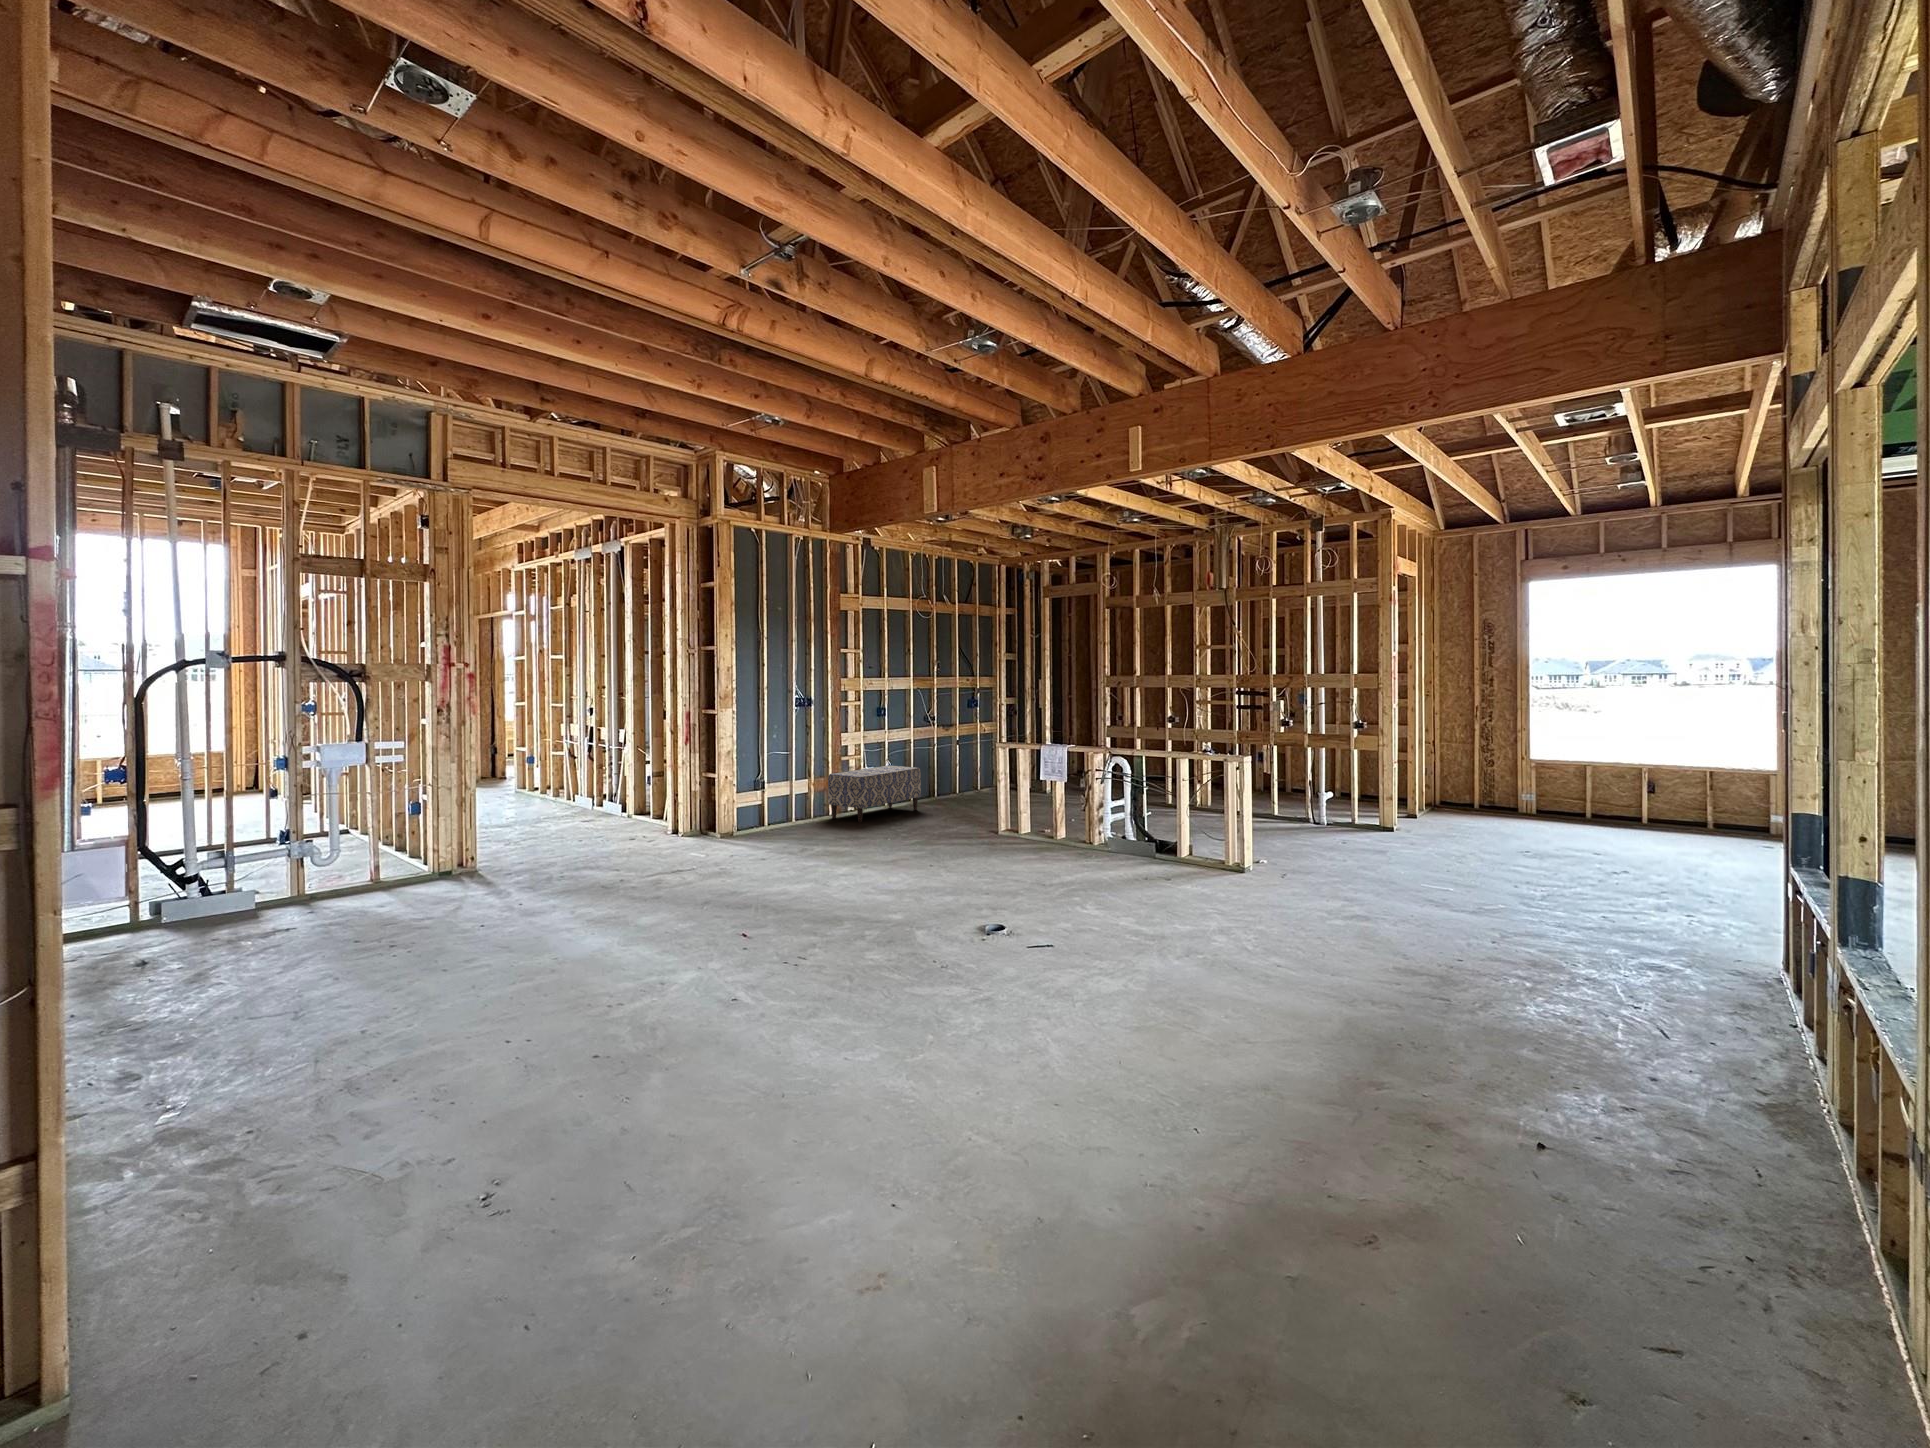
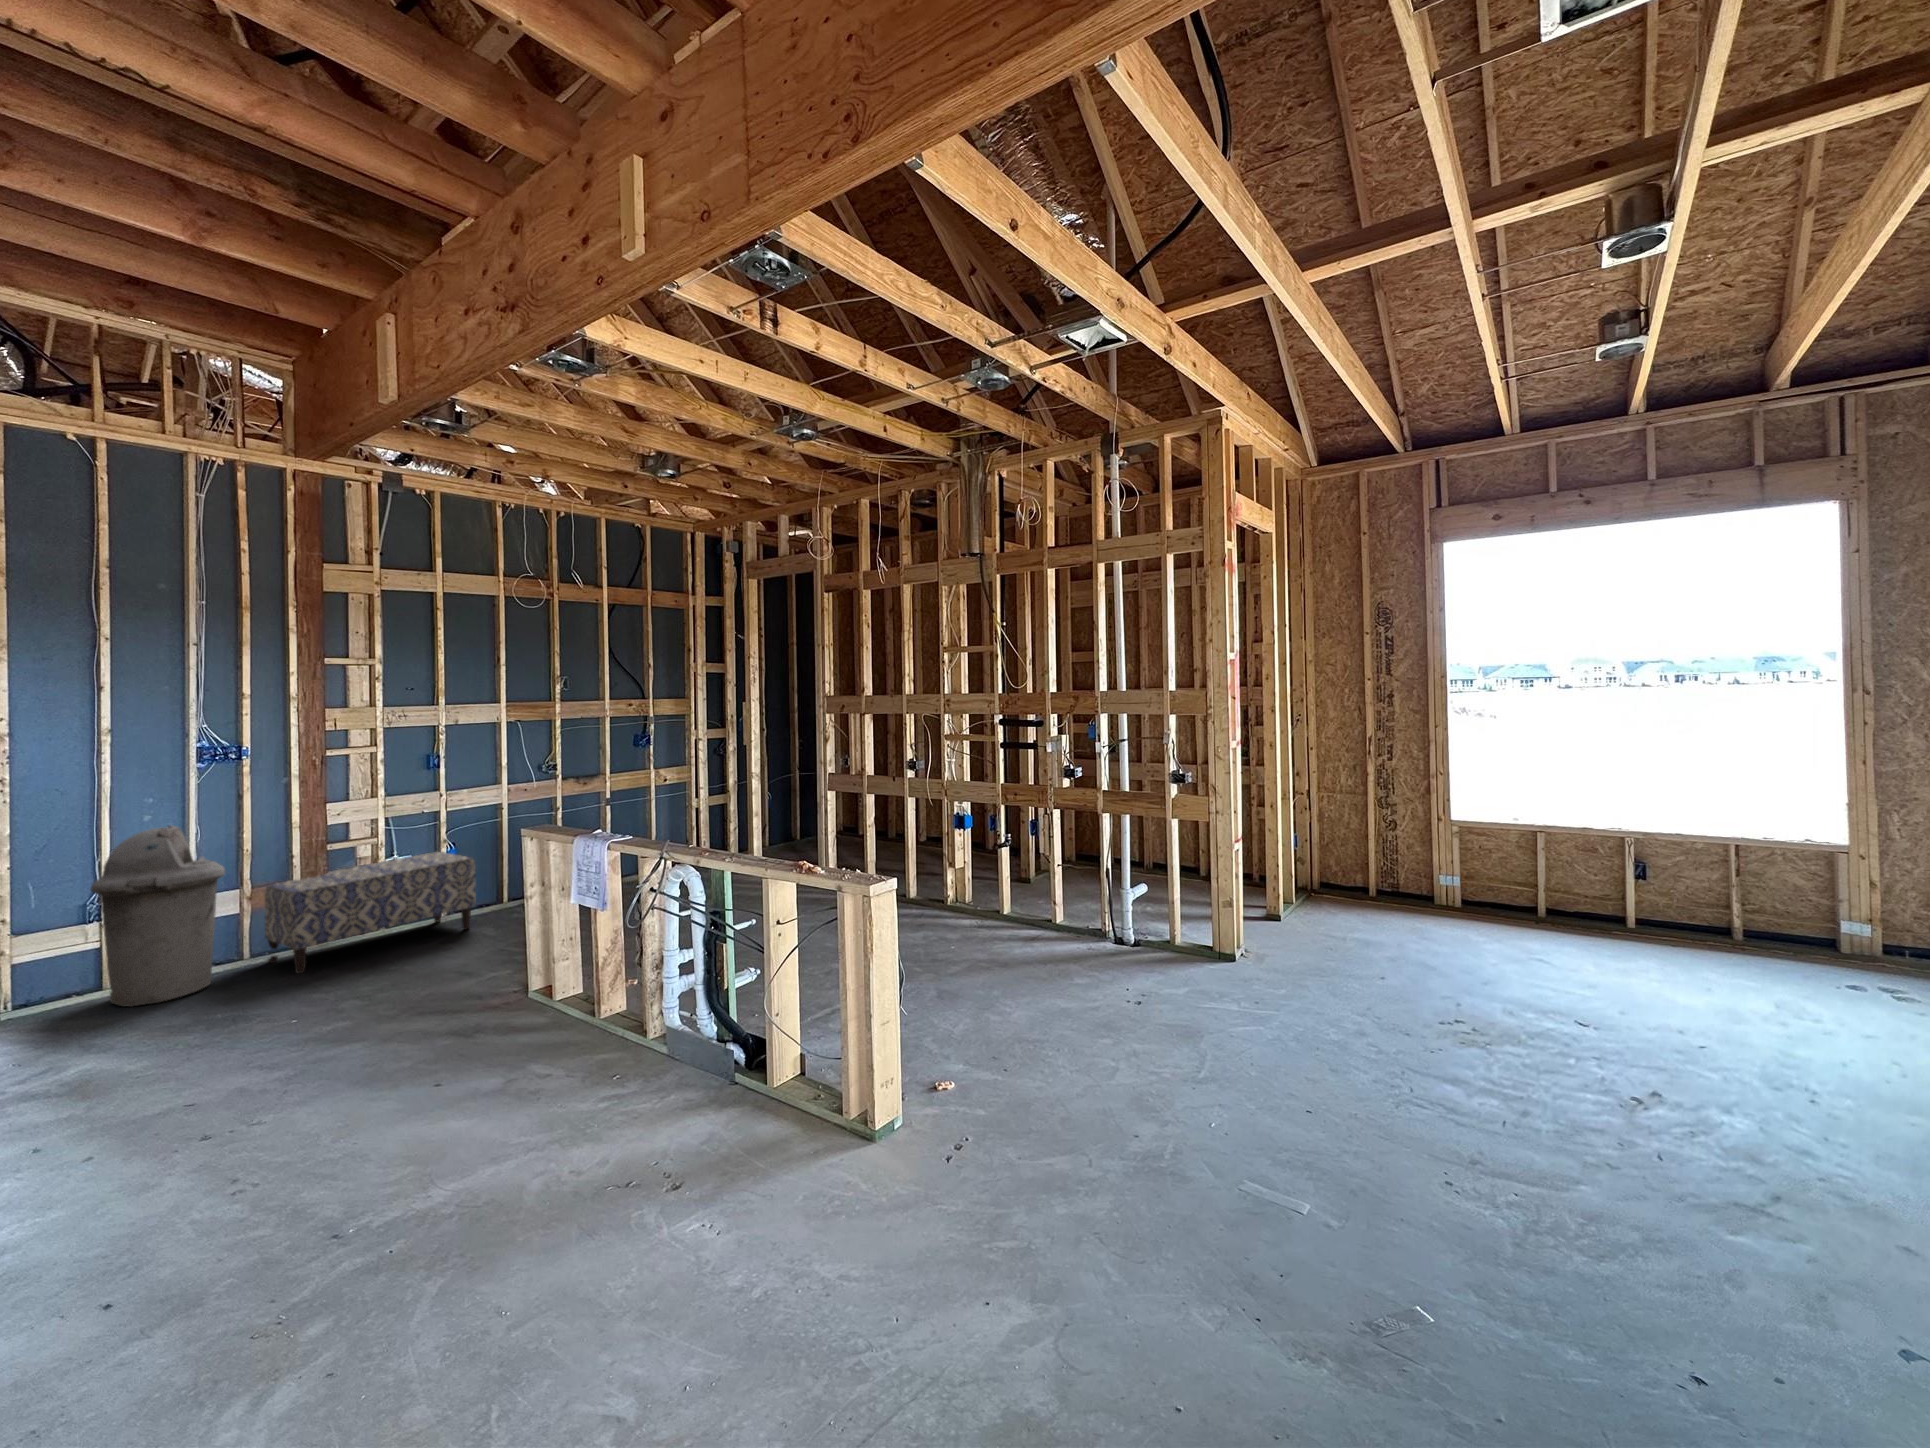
trash can: none [780,737,831,829] -> present [91,825,225,1007]

